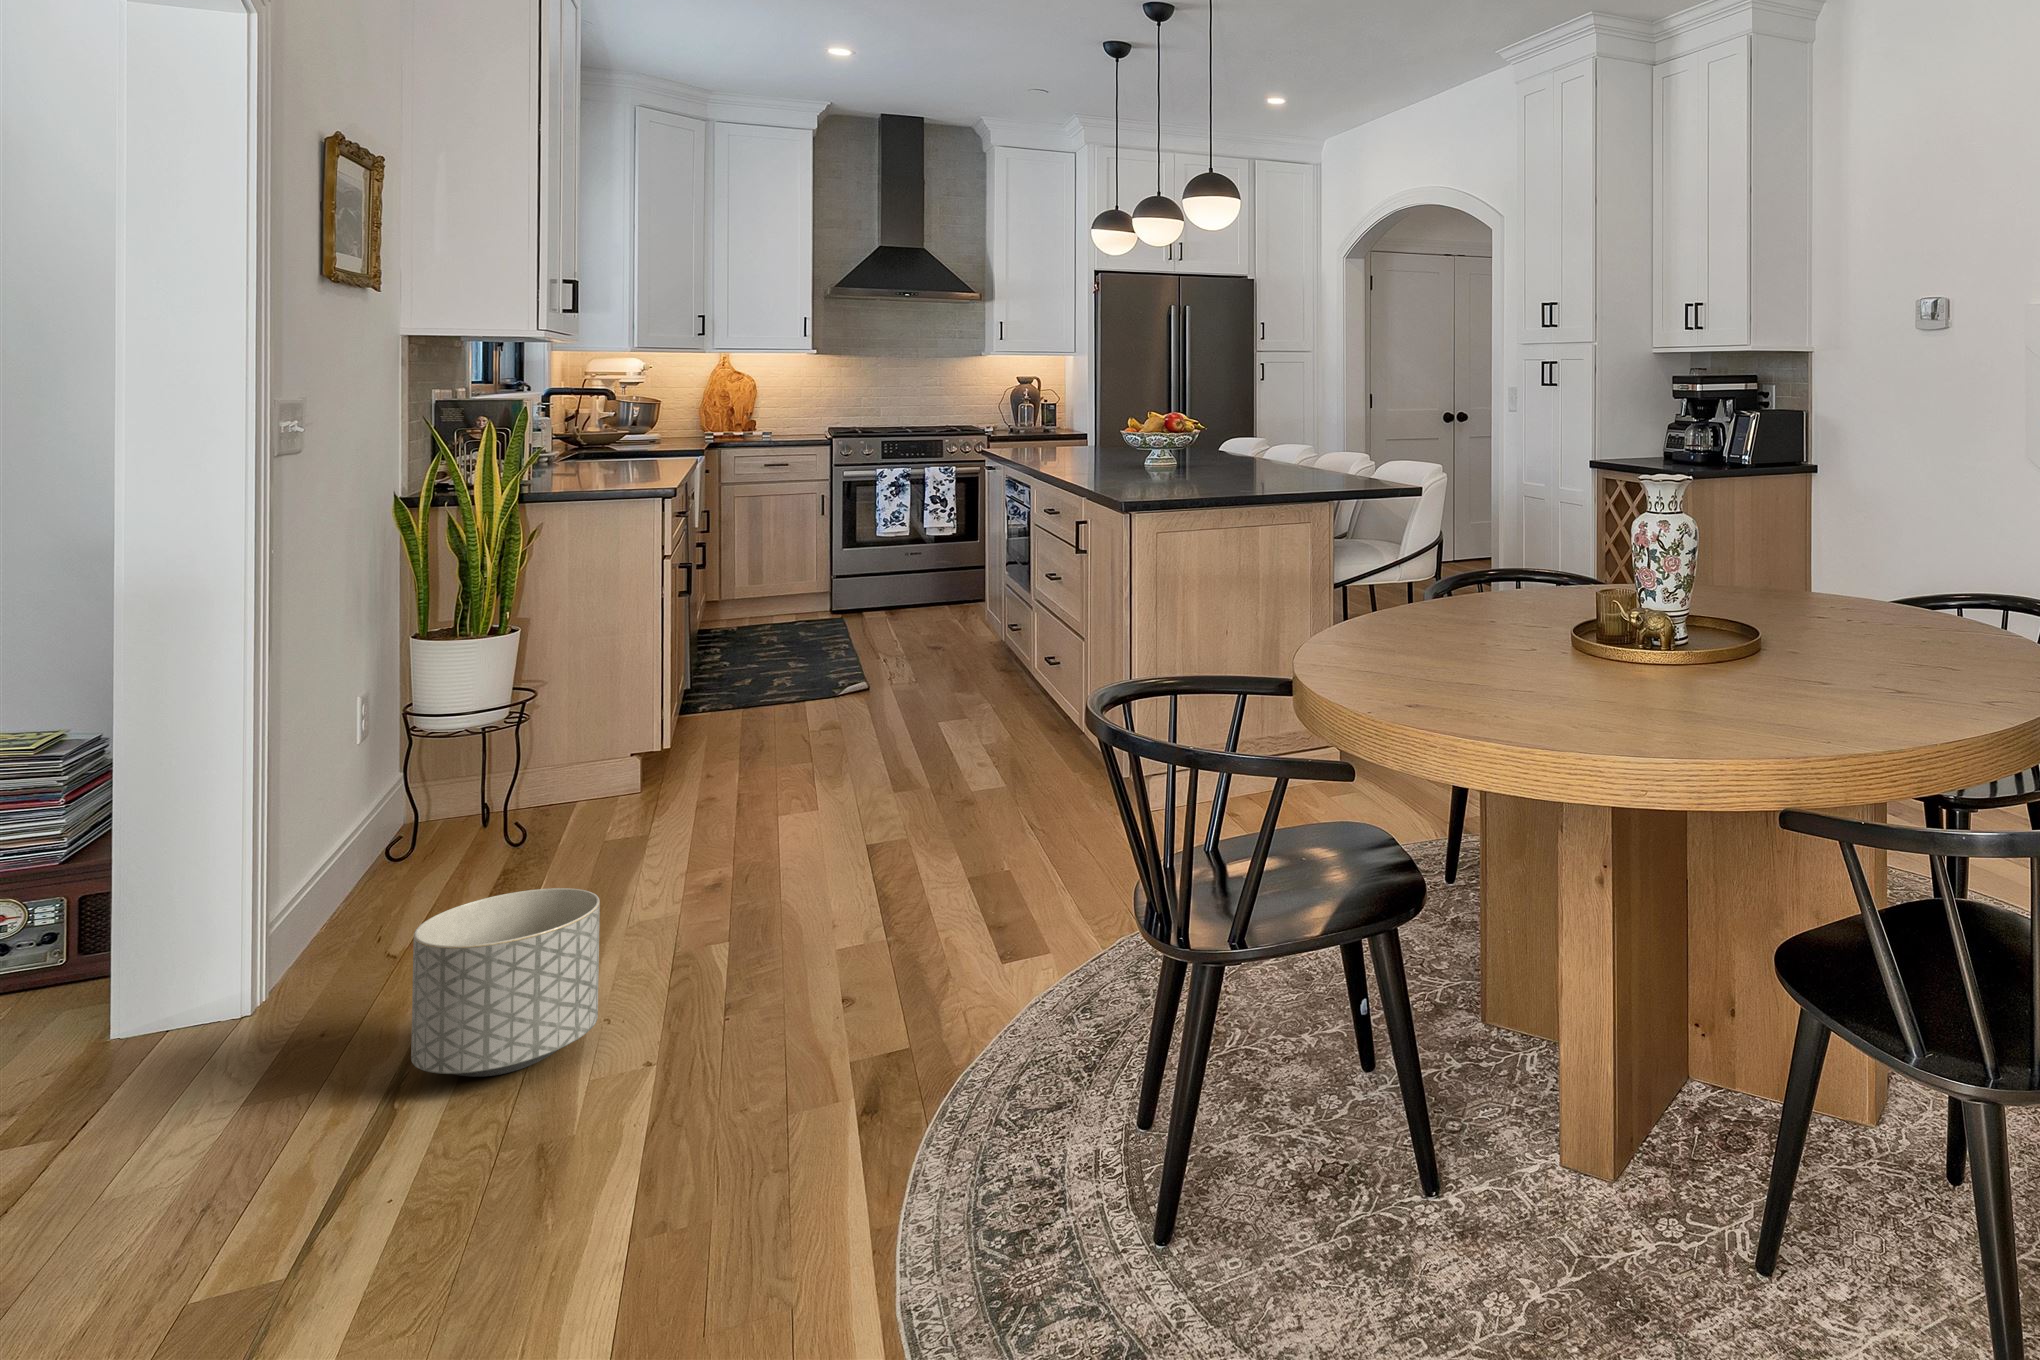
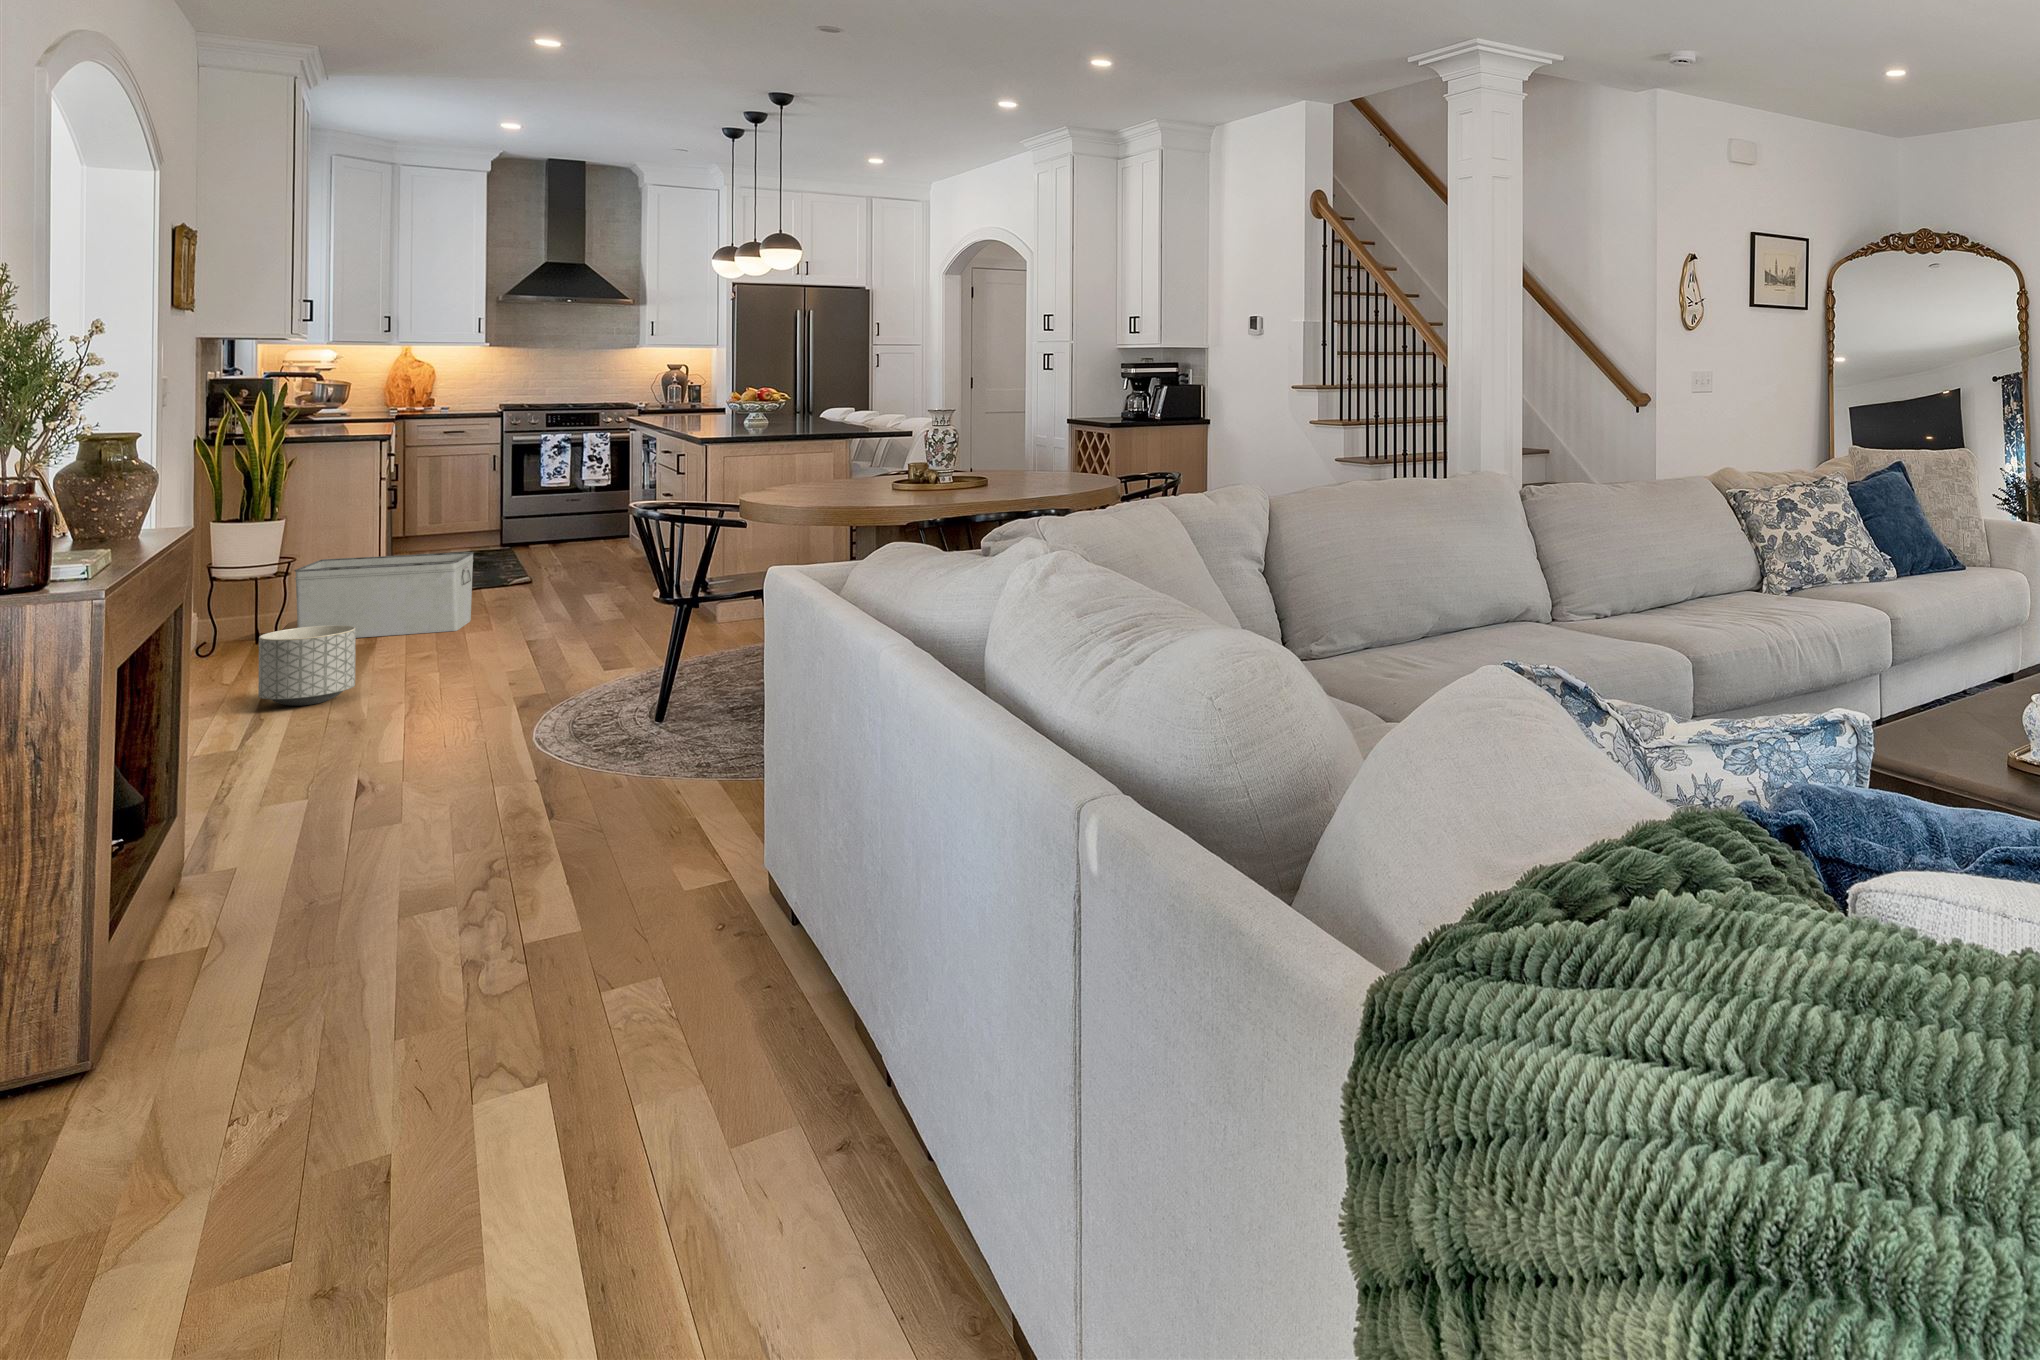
storage bin: none [533,675,805,835] -> present [295,552,474,638]

